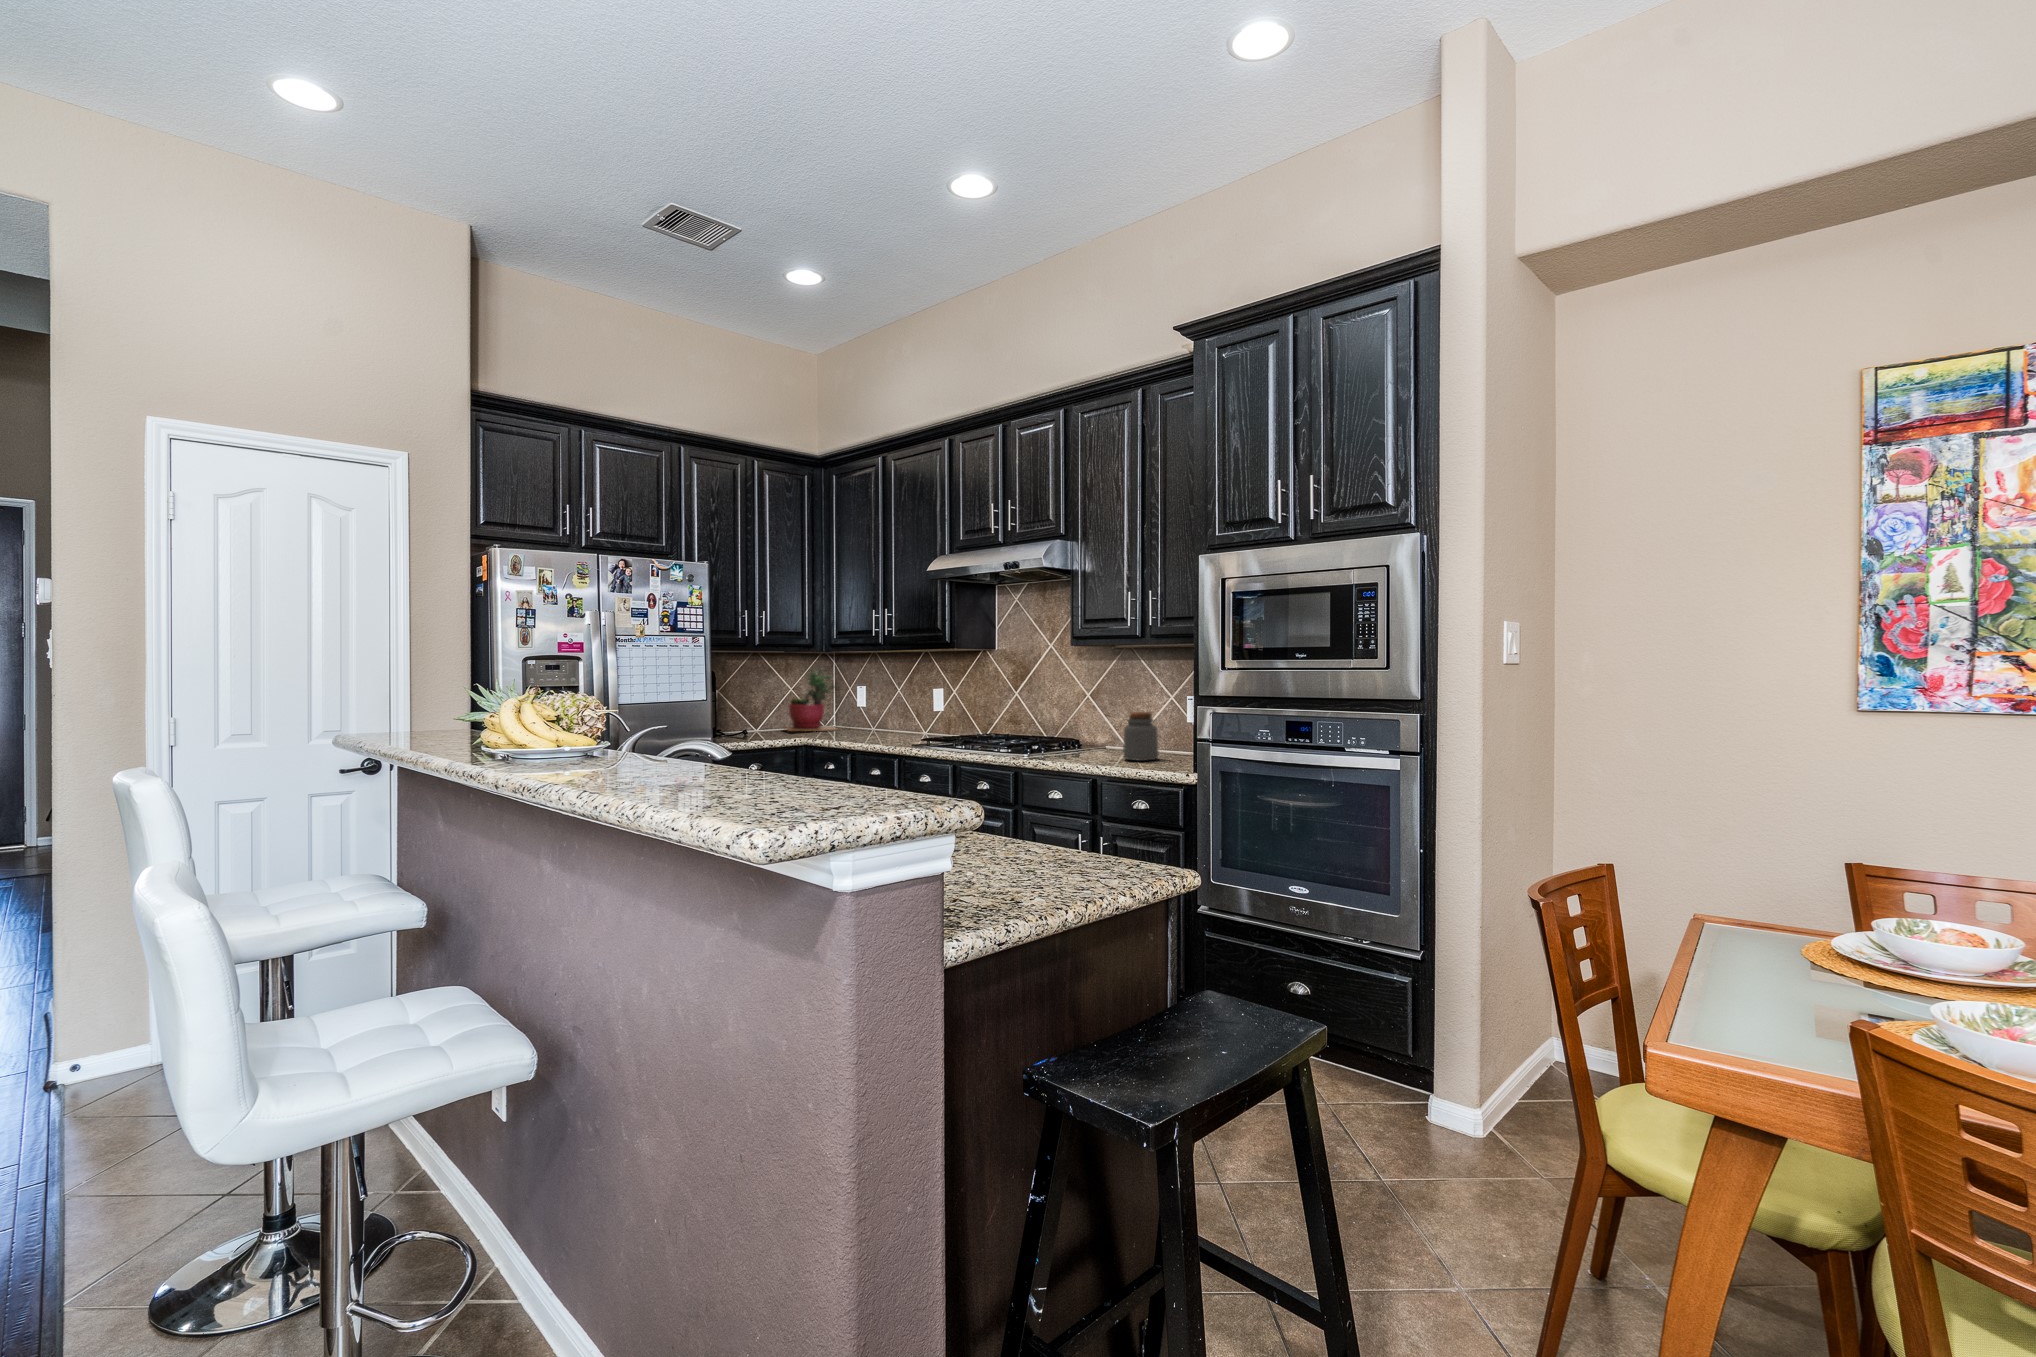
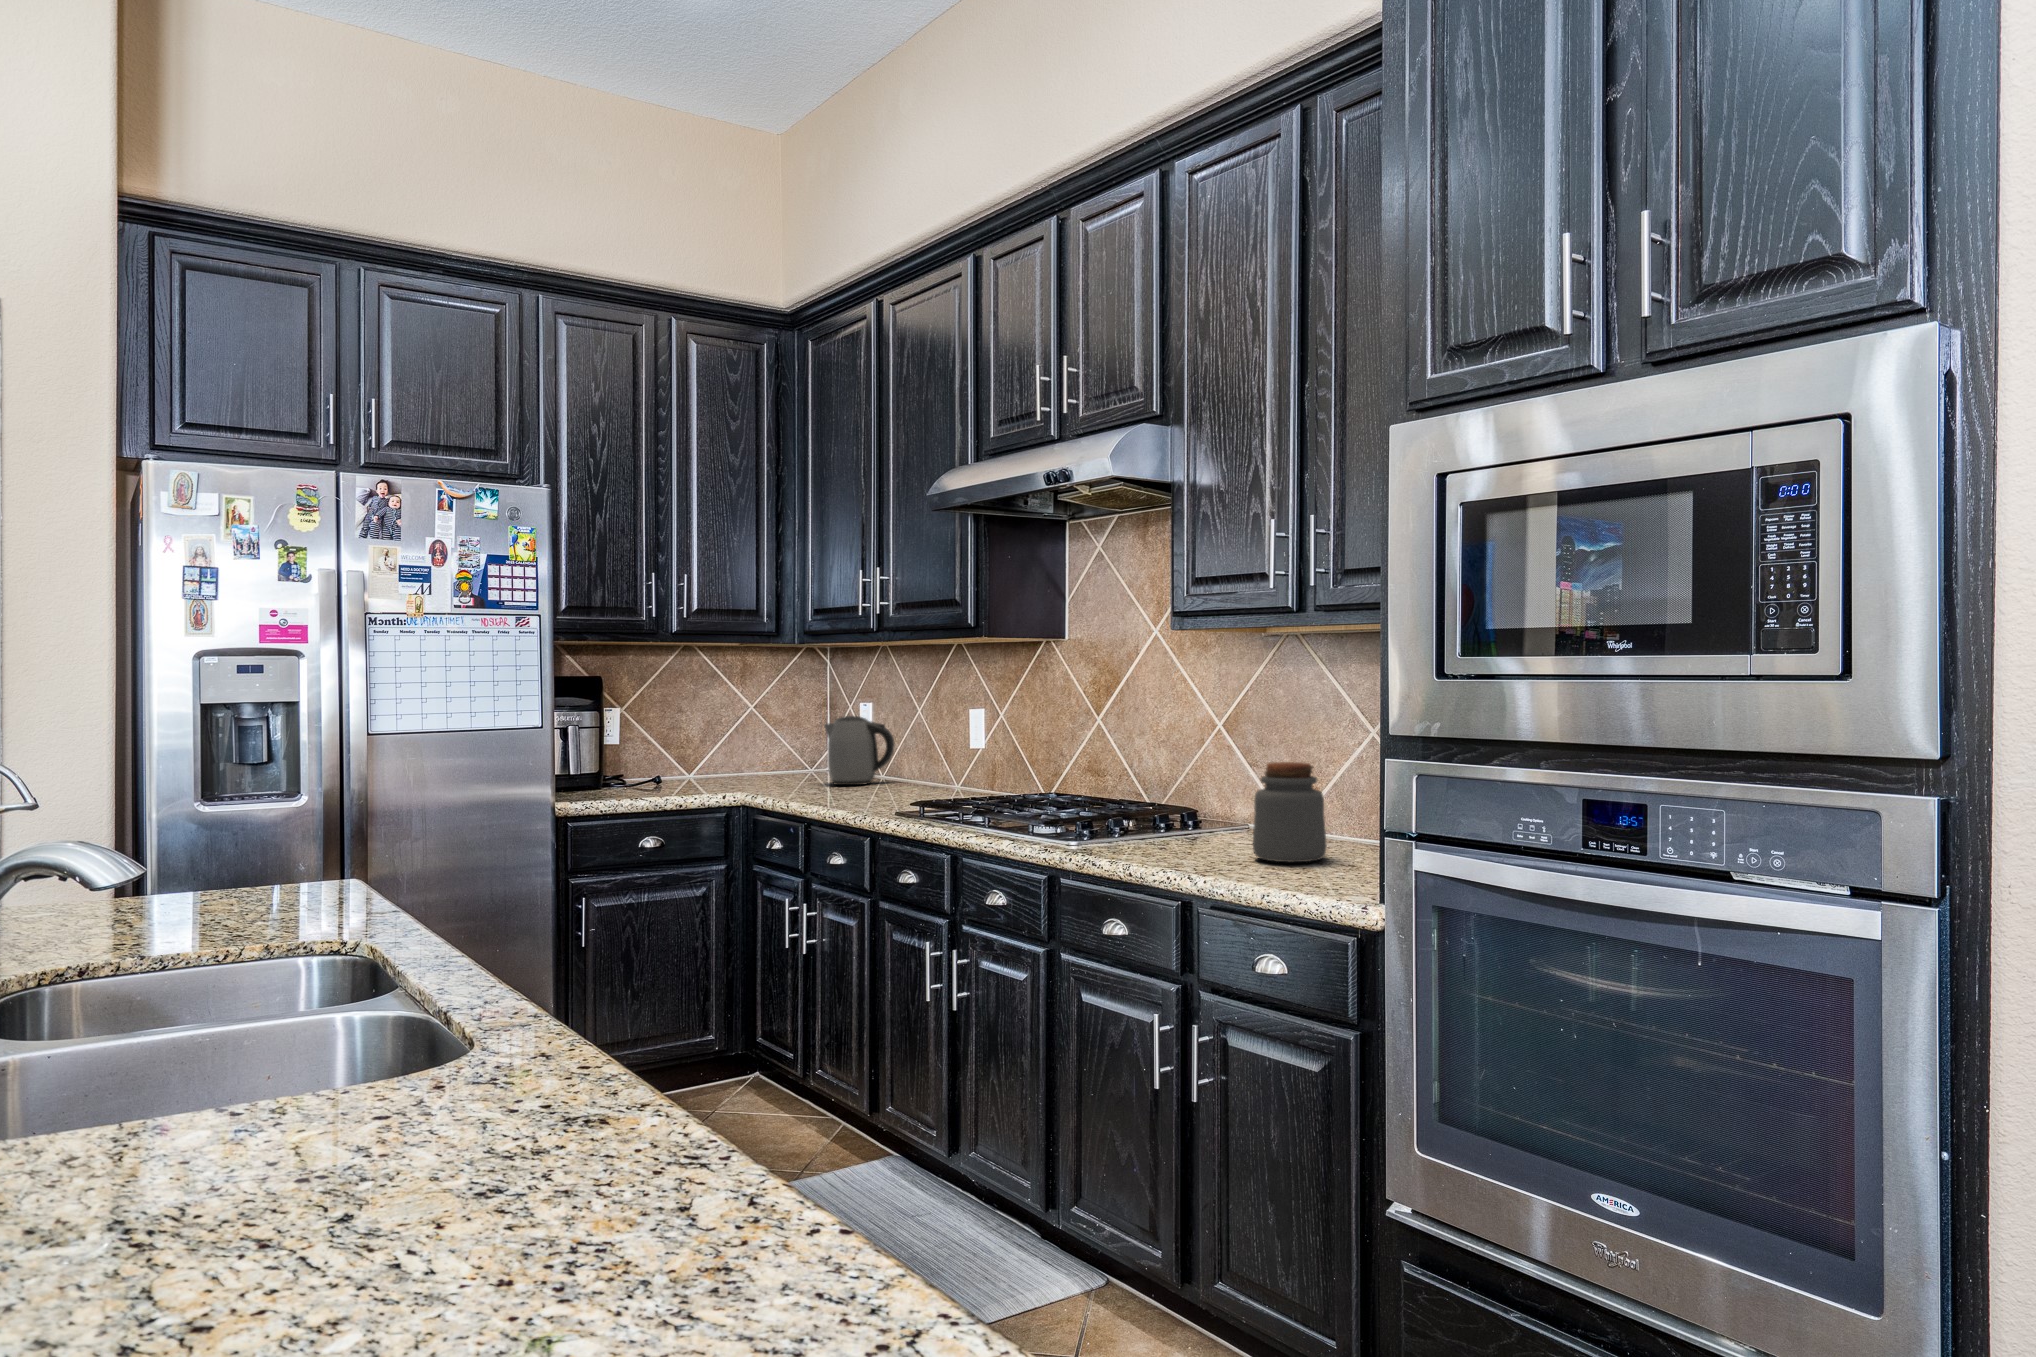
succulent plant: present [785,669,837,731] -> none [740,671,831,776]
kettle: none [845,694,888,735] -> present [824,716,895,785]

